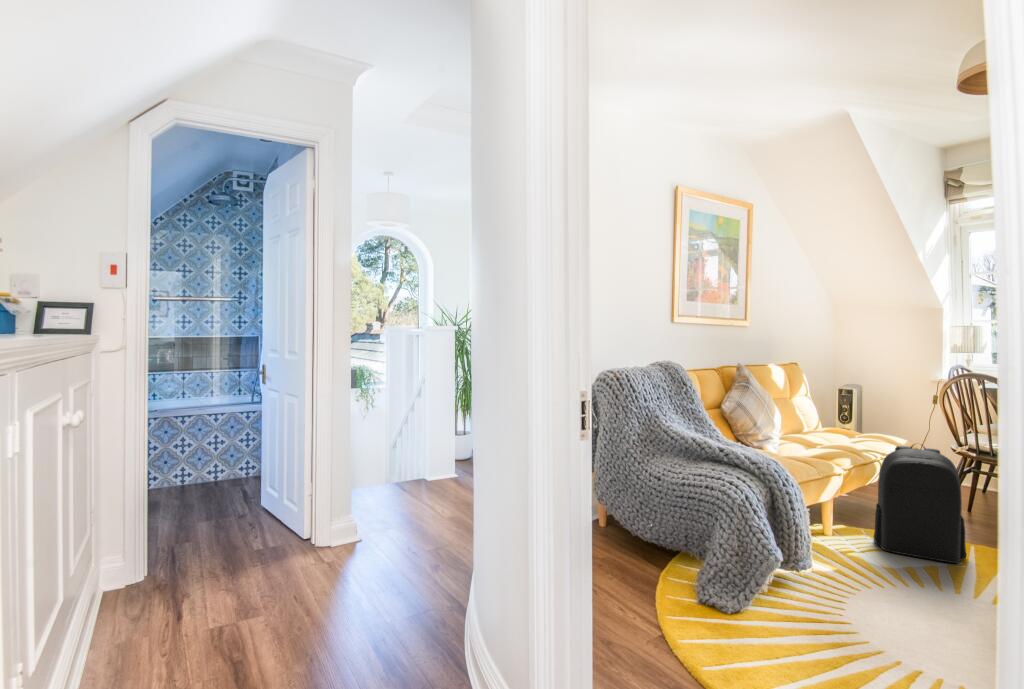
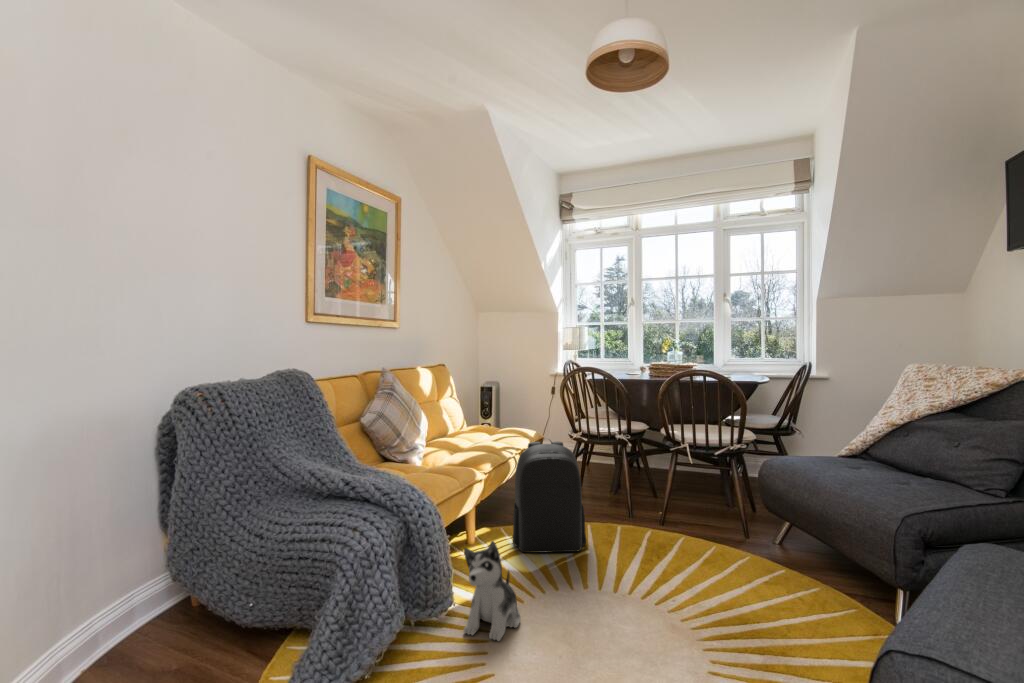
plush toy: none [821,519,880,604] -> present [463,541,520,641]

